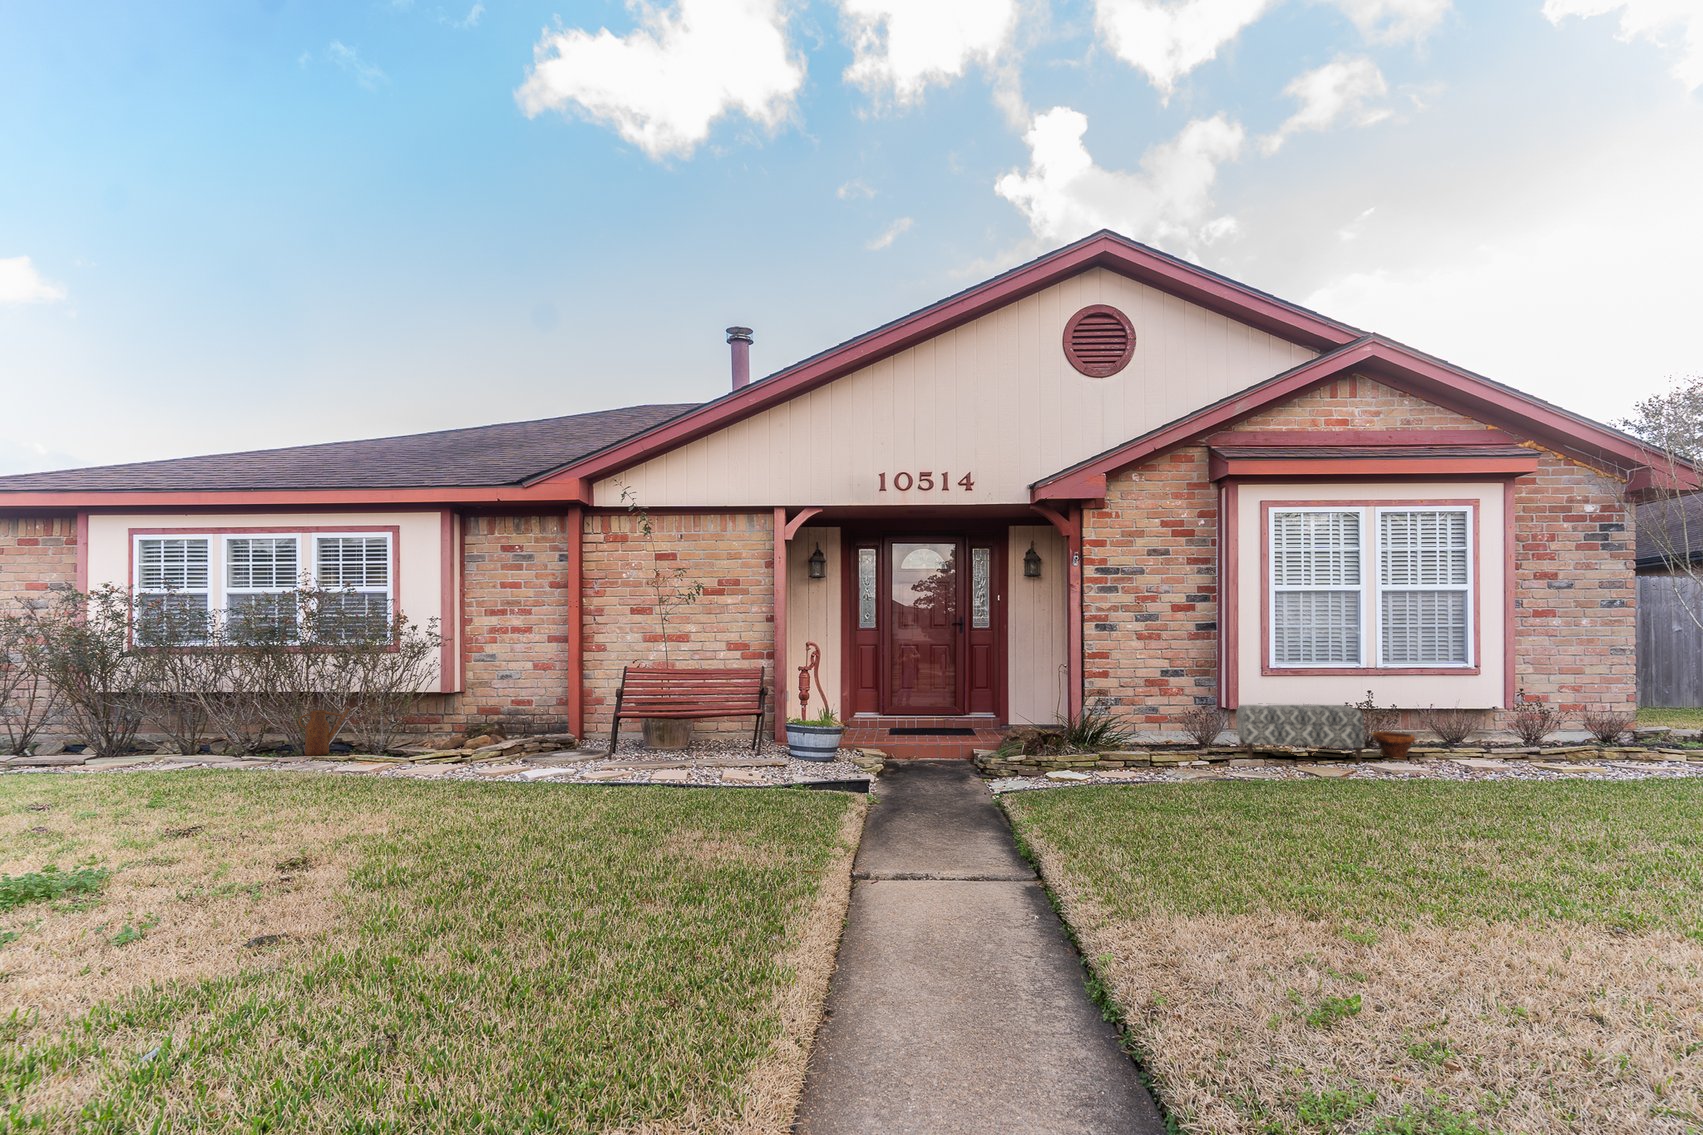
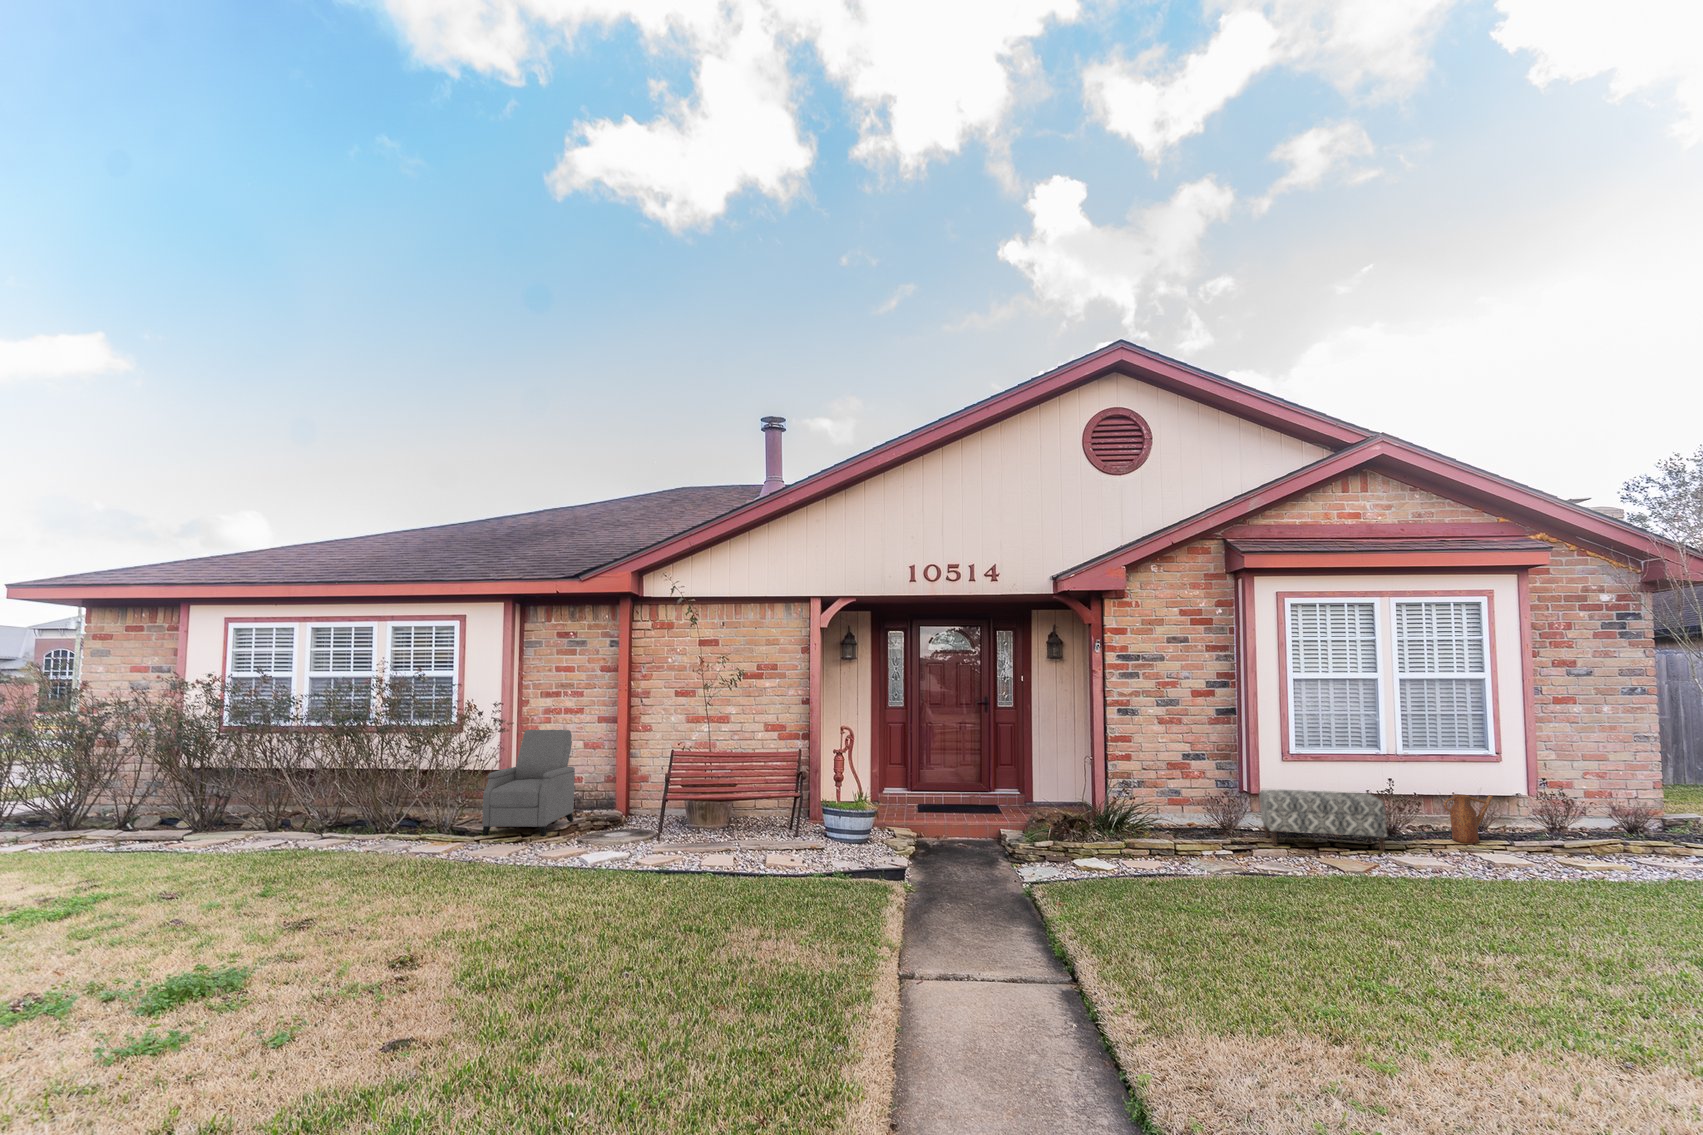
chair: none [420,649,521,757] -> present [482,730,575,836]
watering can: present [298,708,350,756] -> present [1444,794,1493,844]
planter: present [1372,732,1415,759] -> none [1393,819,1438,848]

